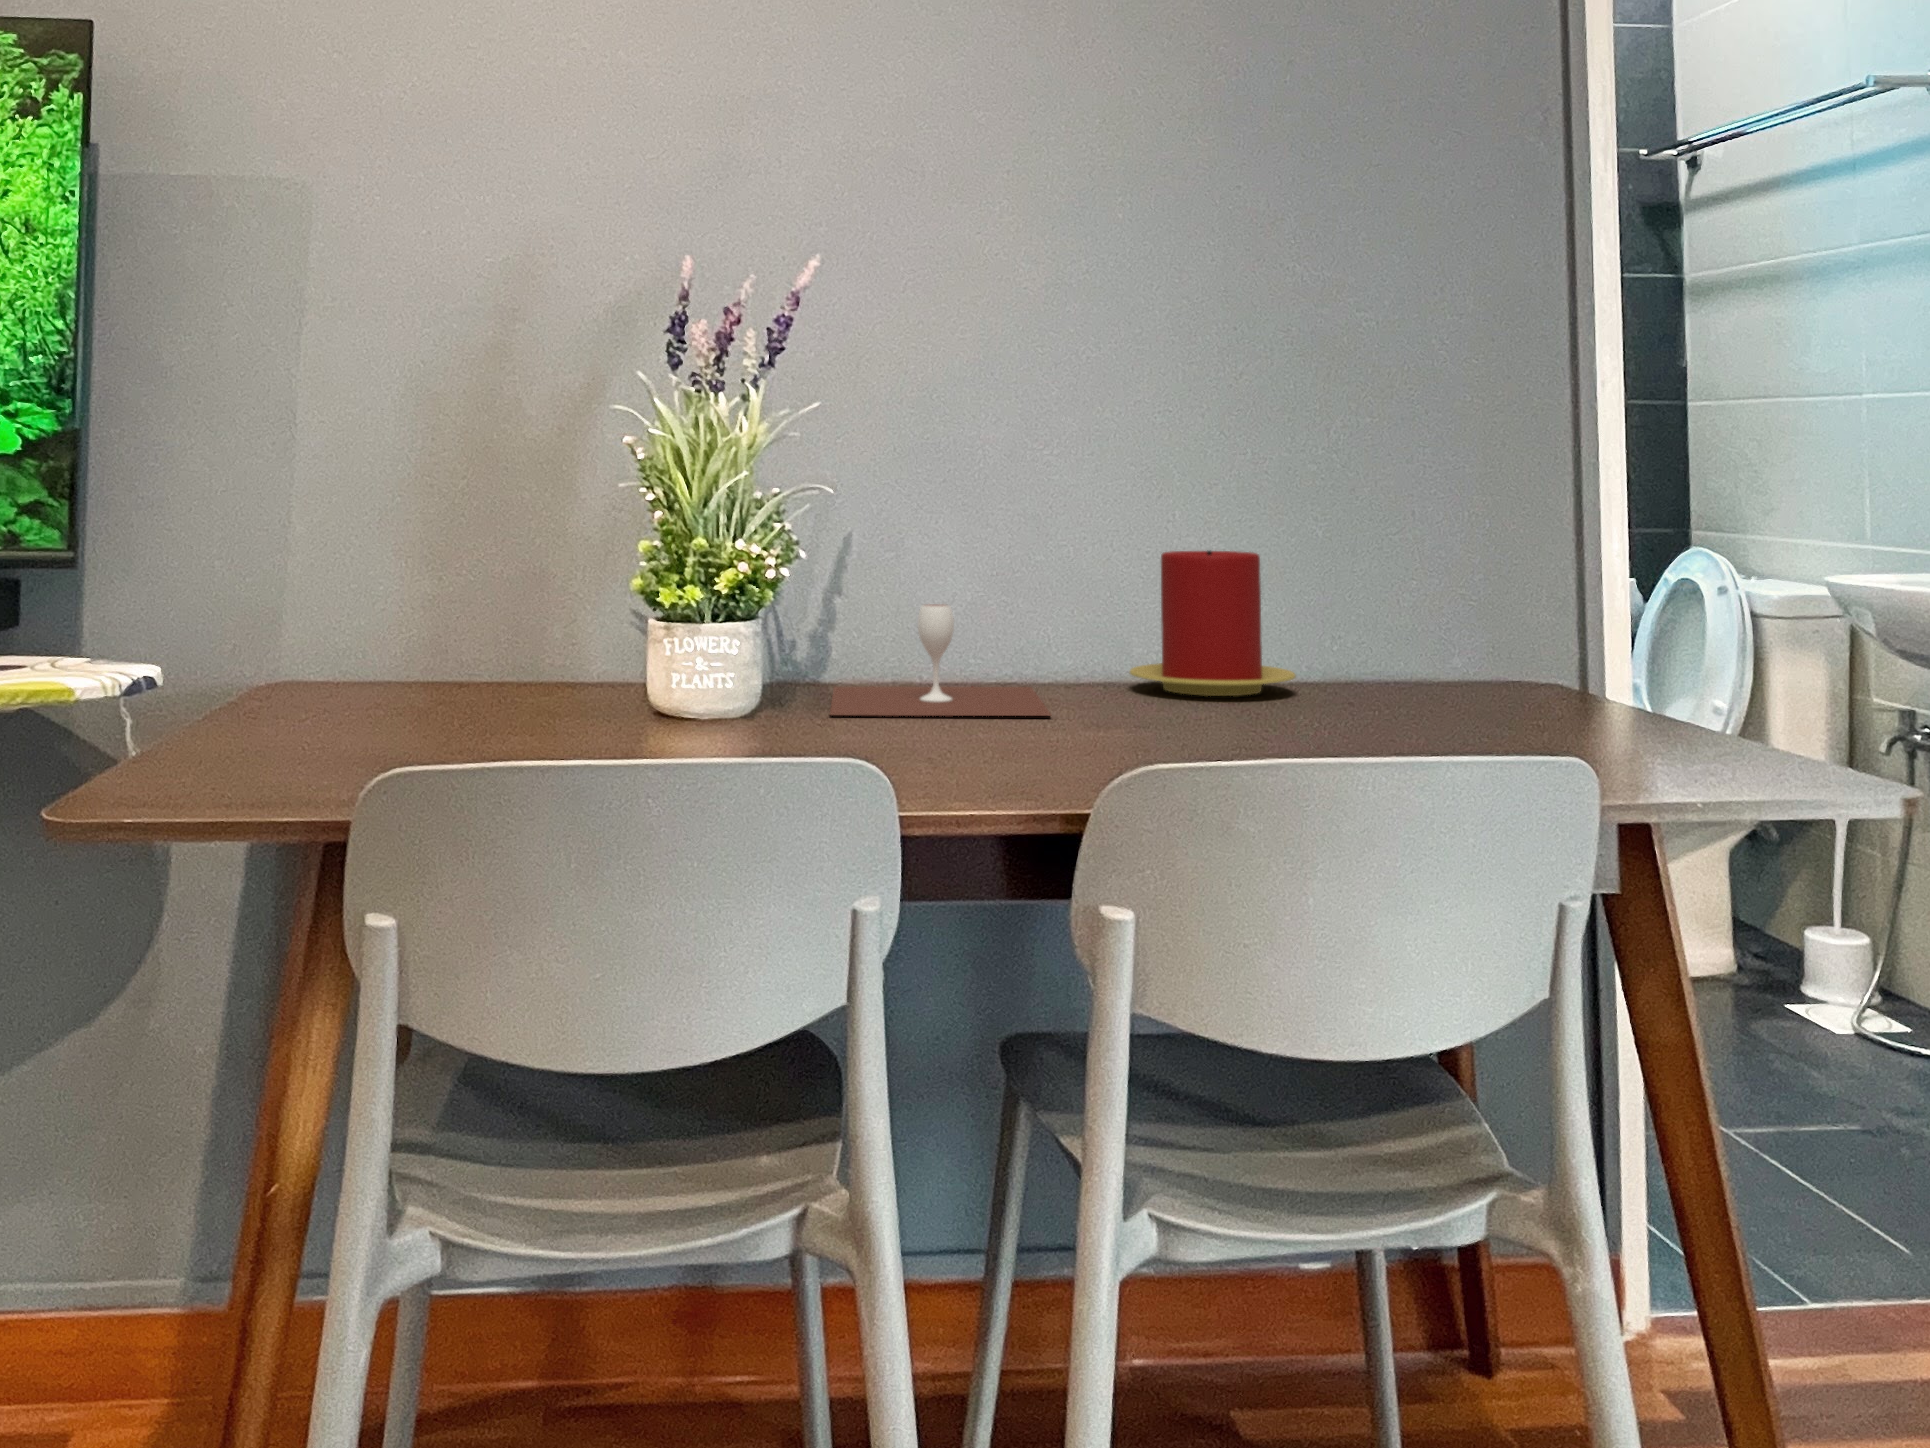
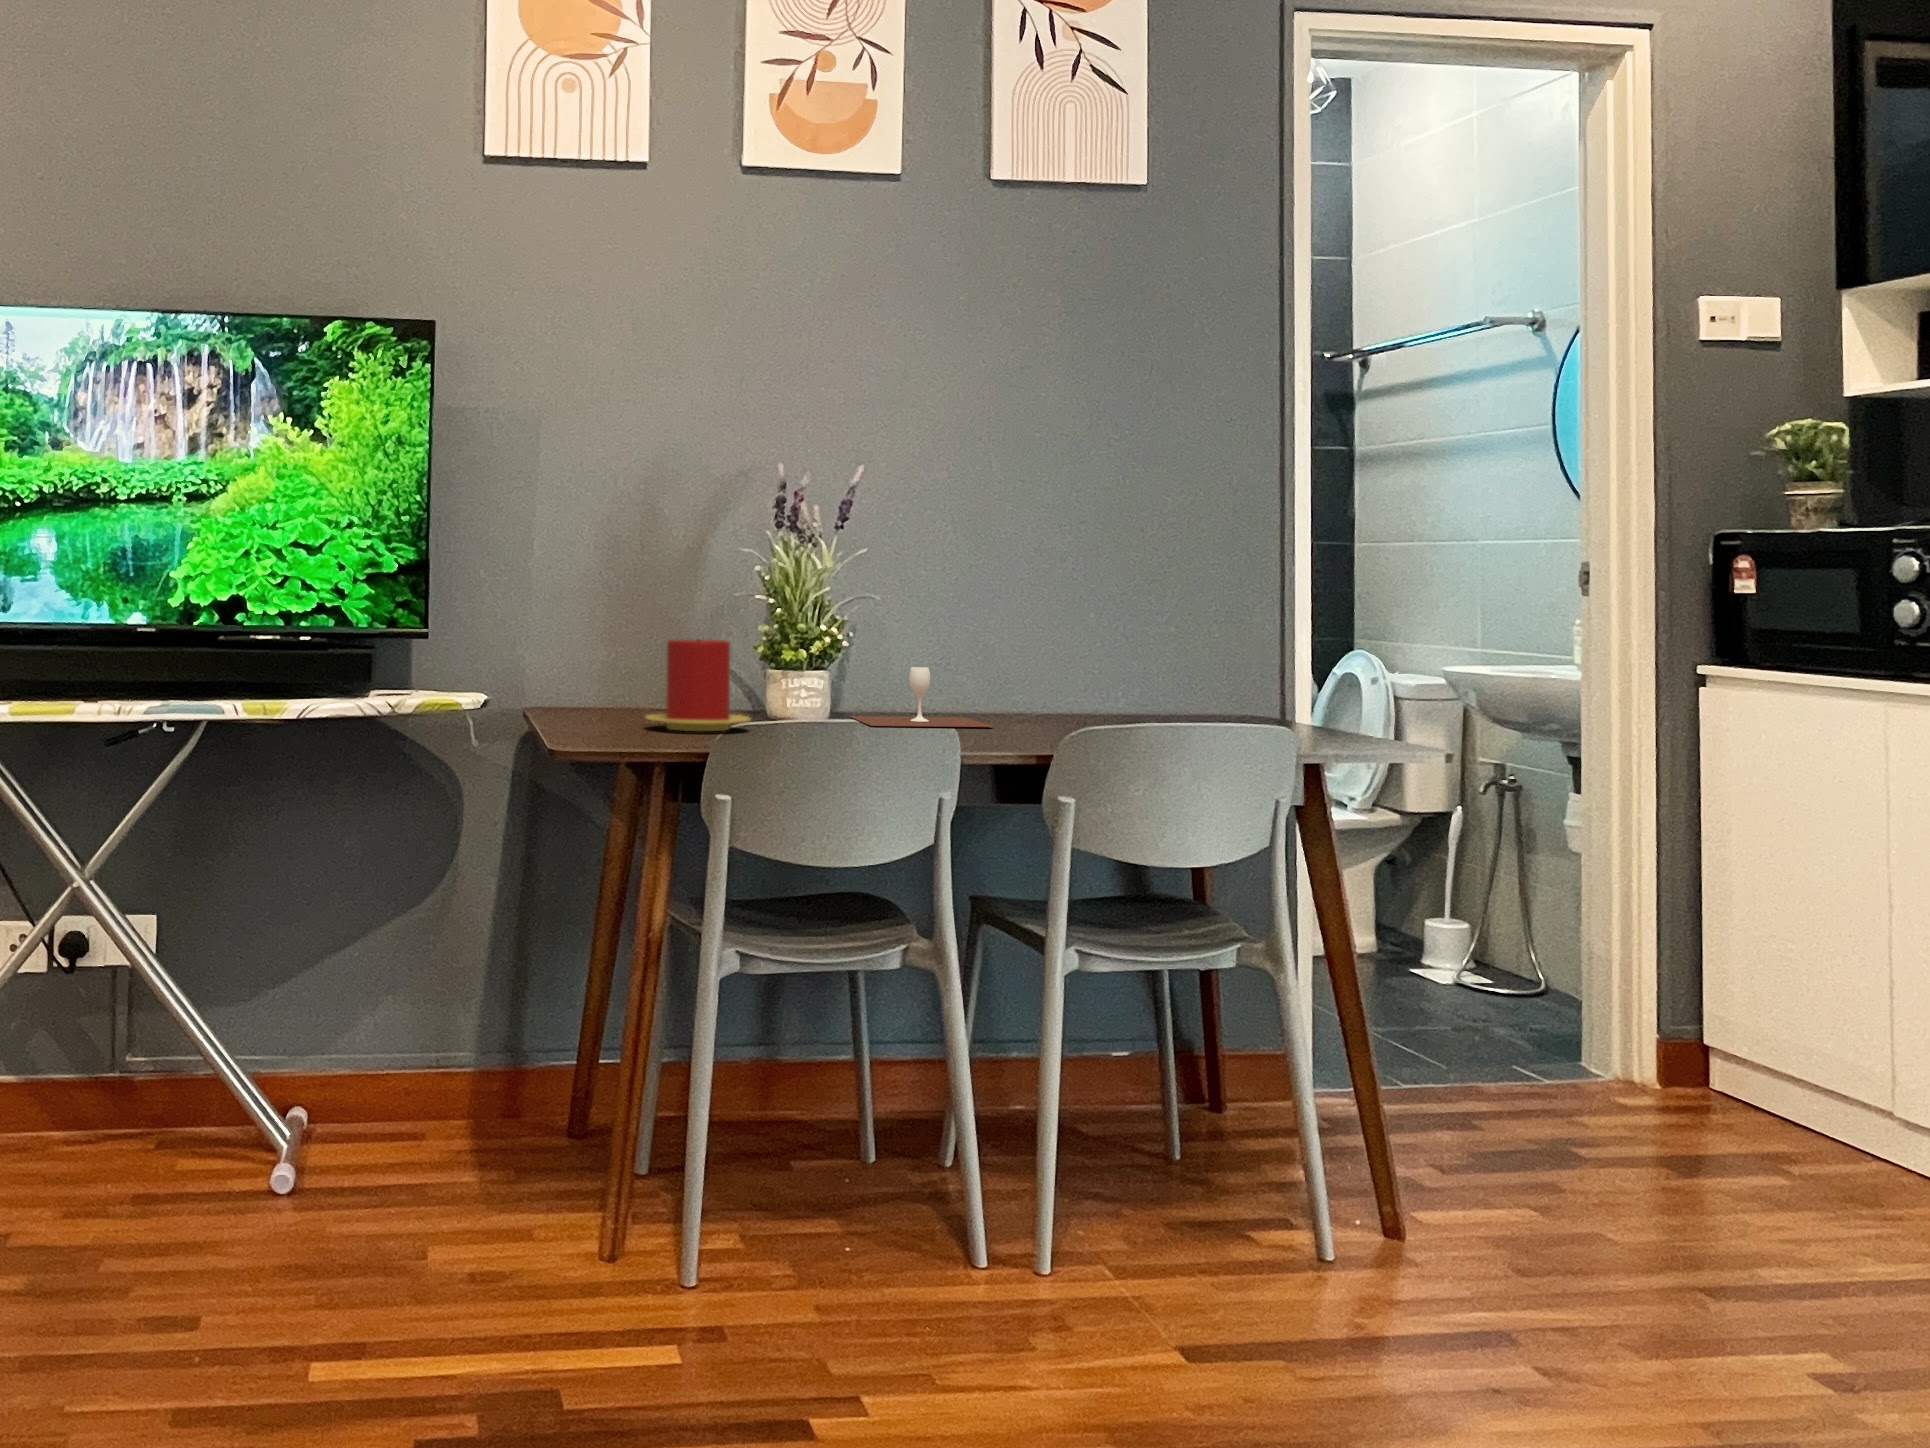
candle: present [1130,550,1296,696] -> present [646,639,750,731]

